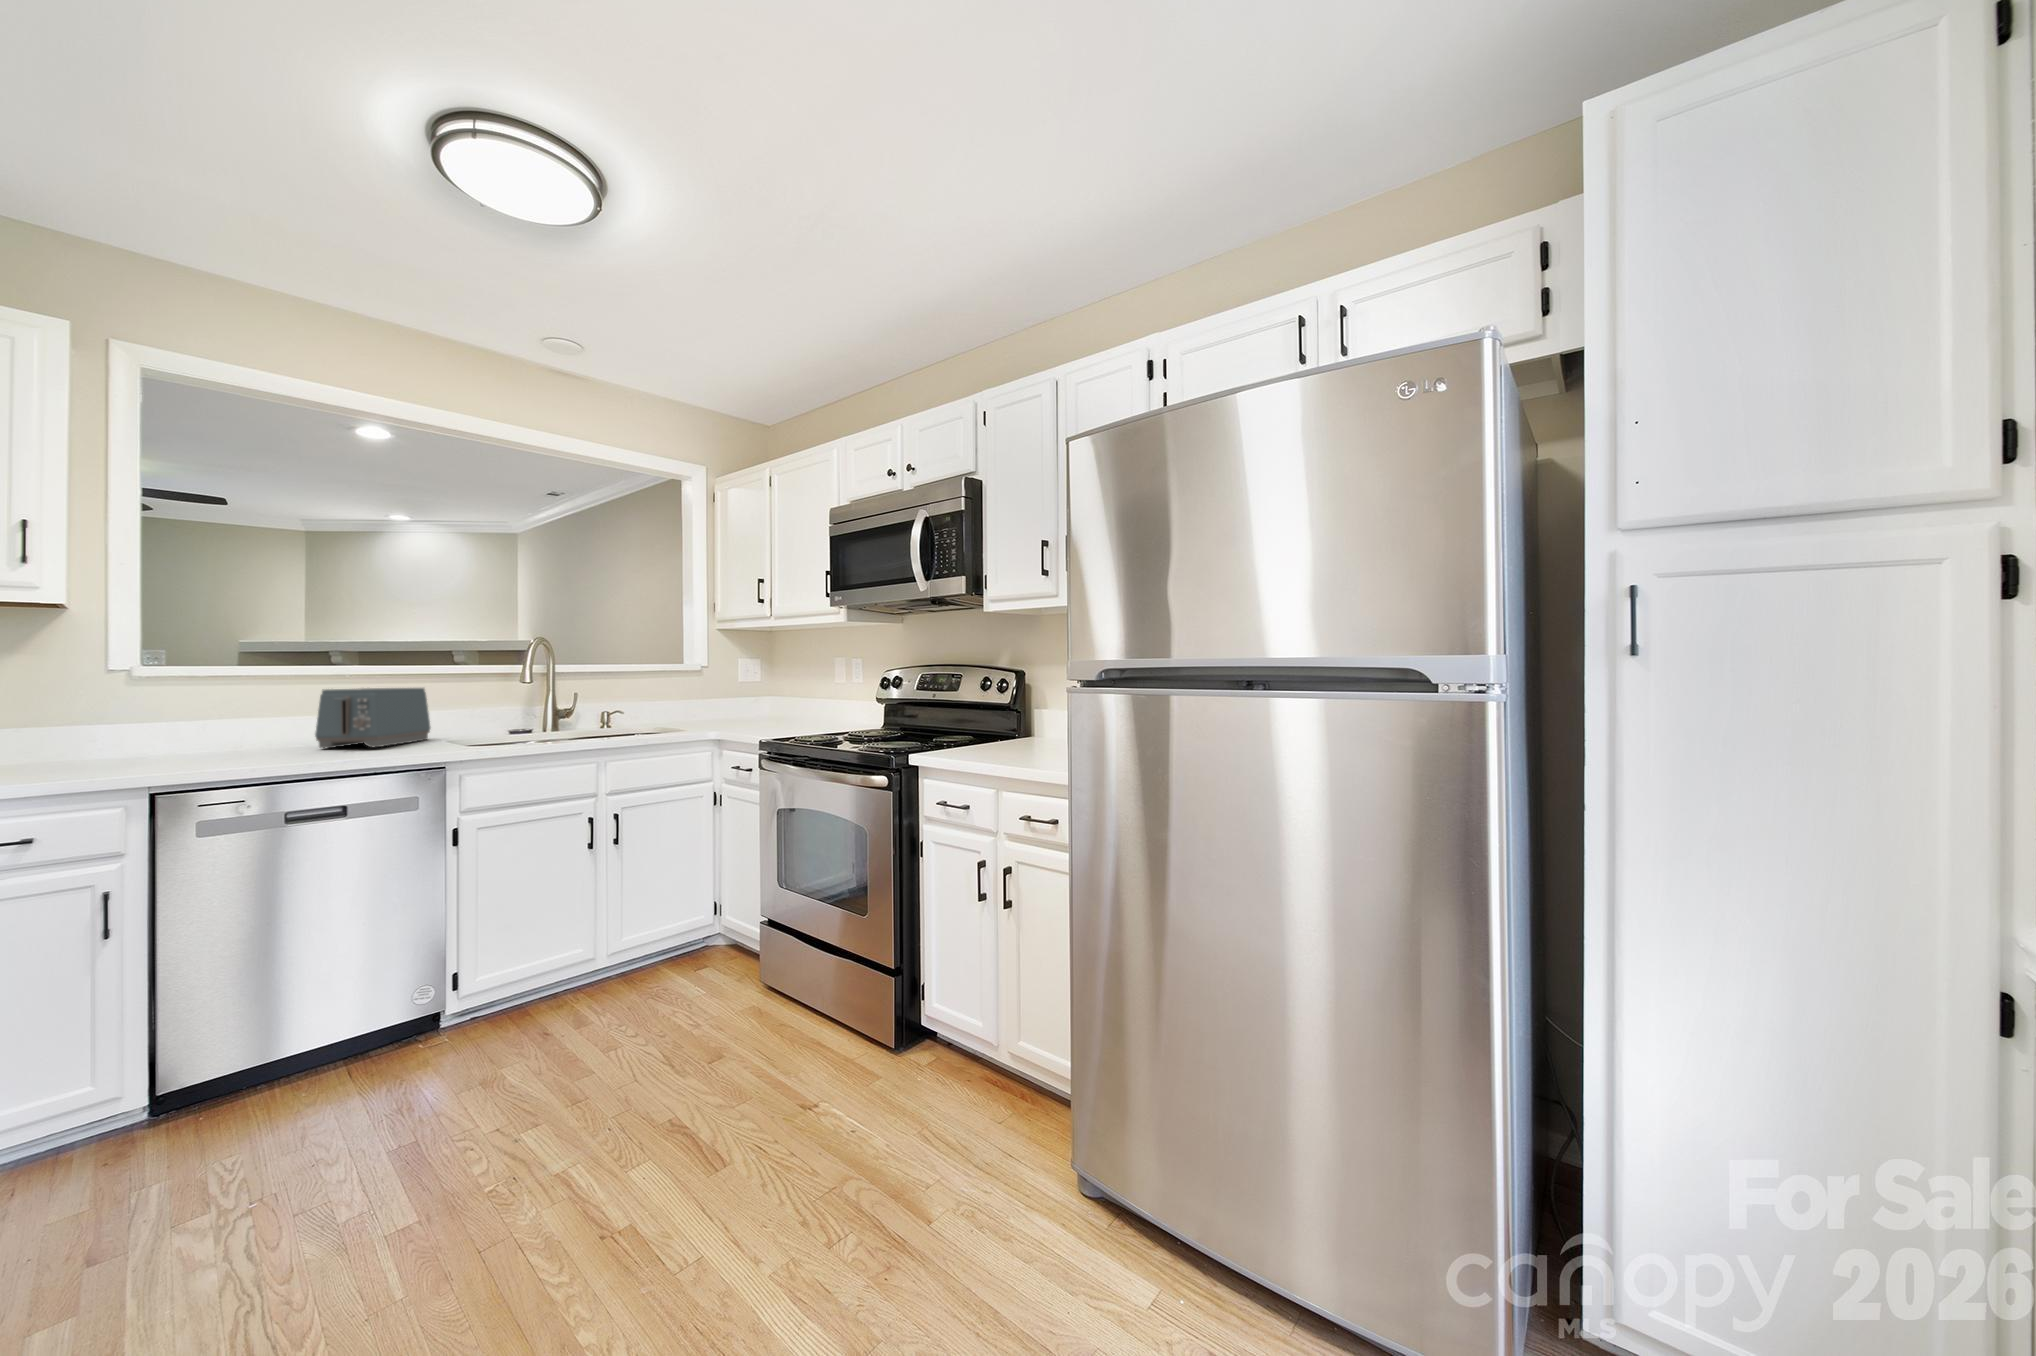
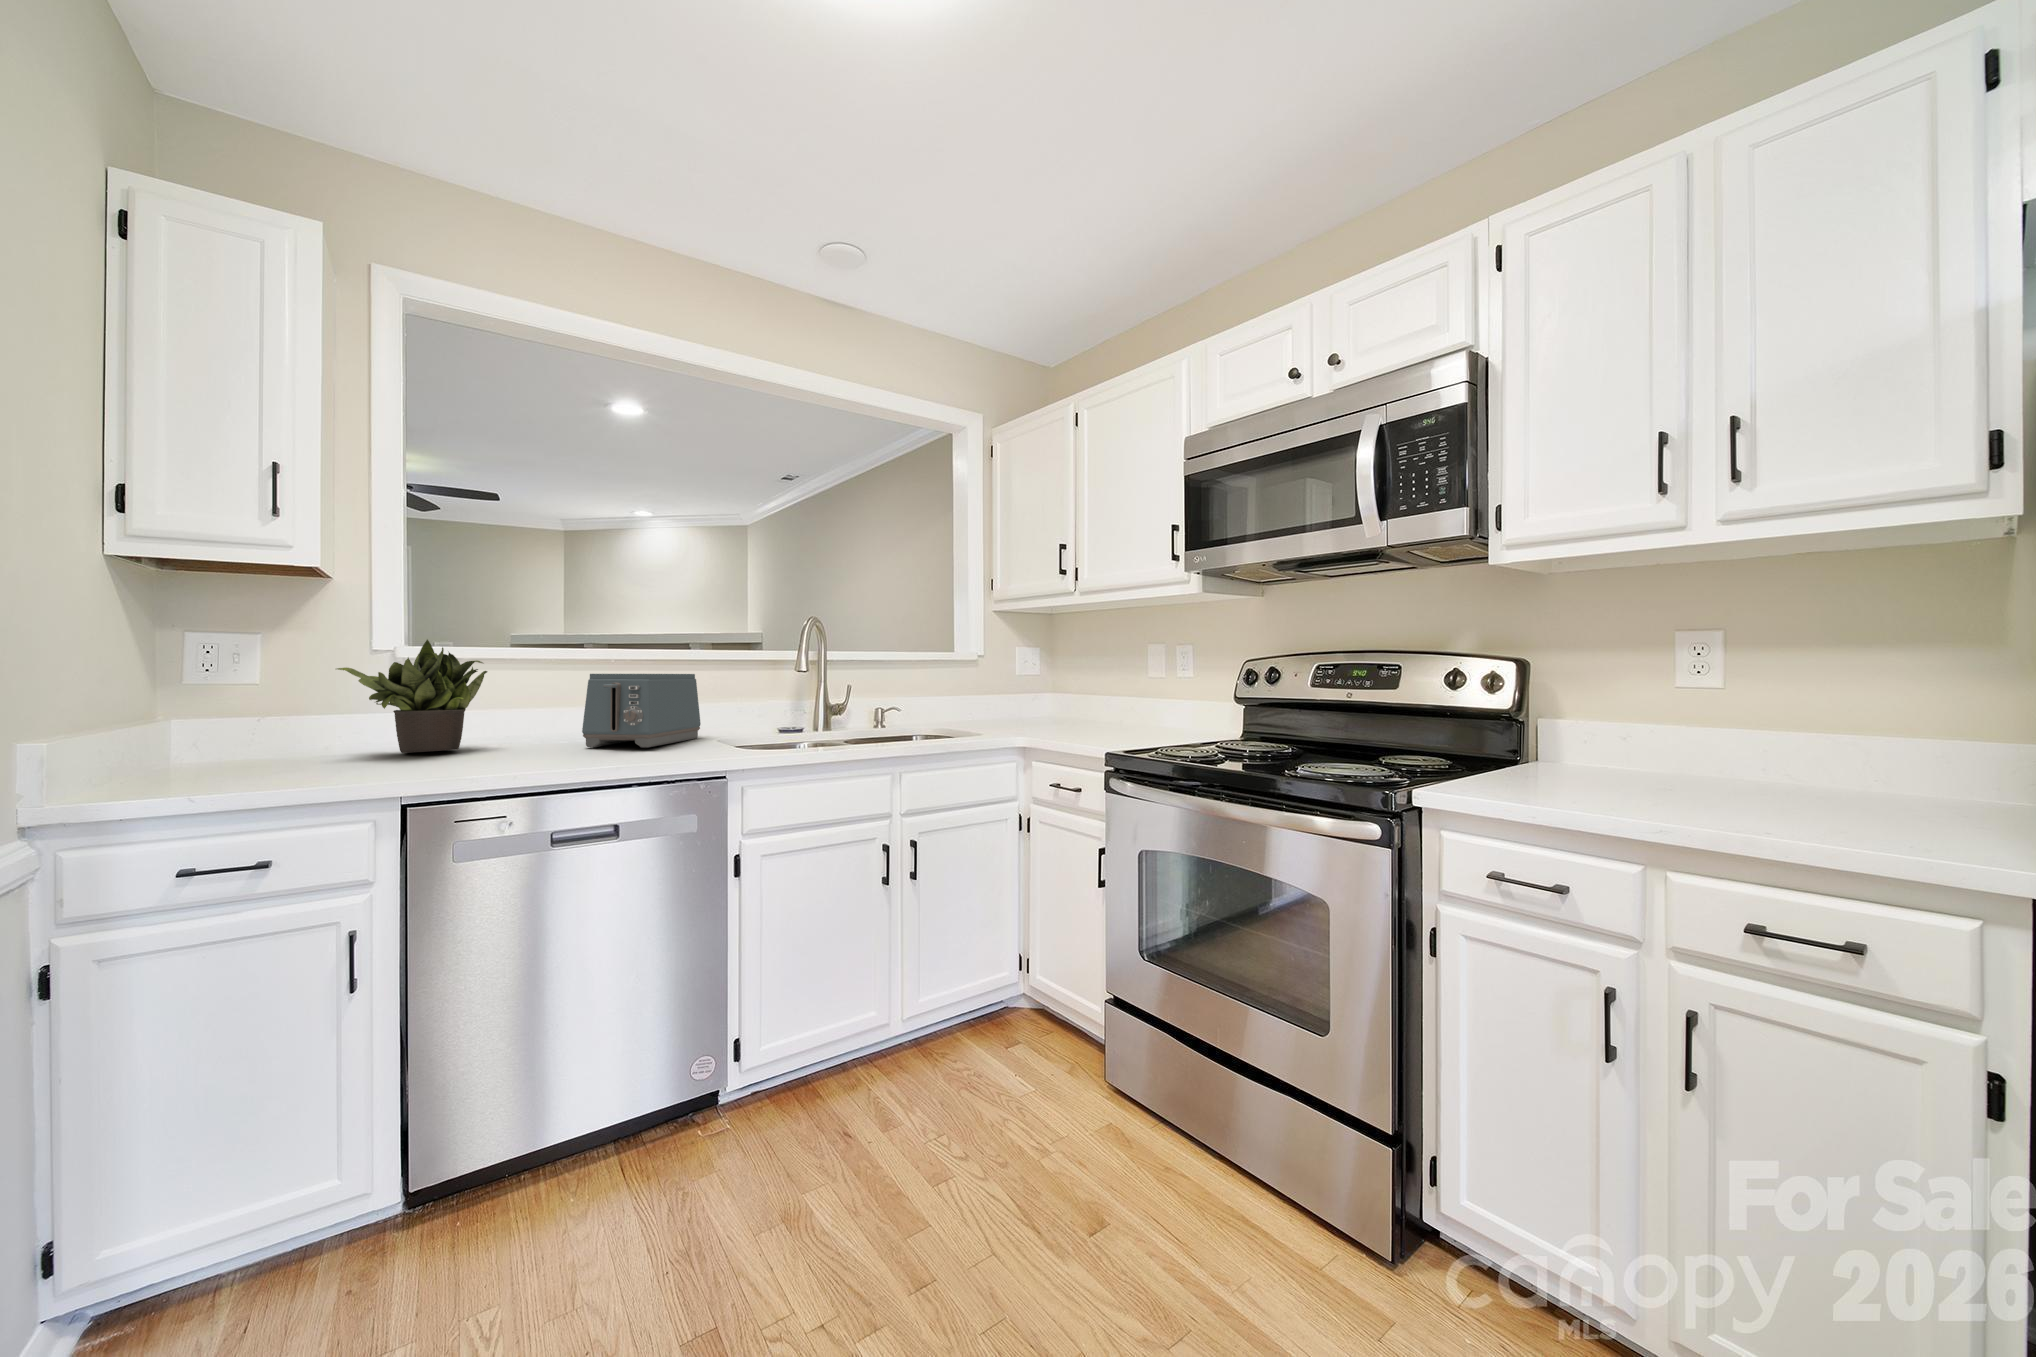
potted plant: none [78,664,224,757] -> present [337,639,487,753]

